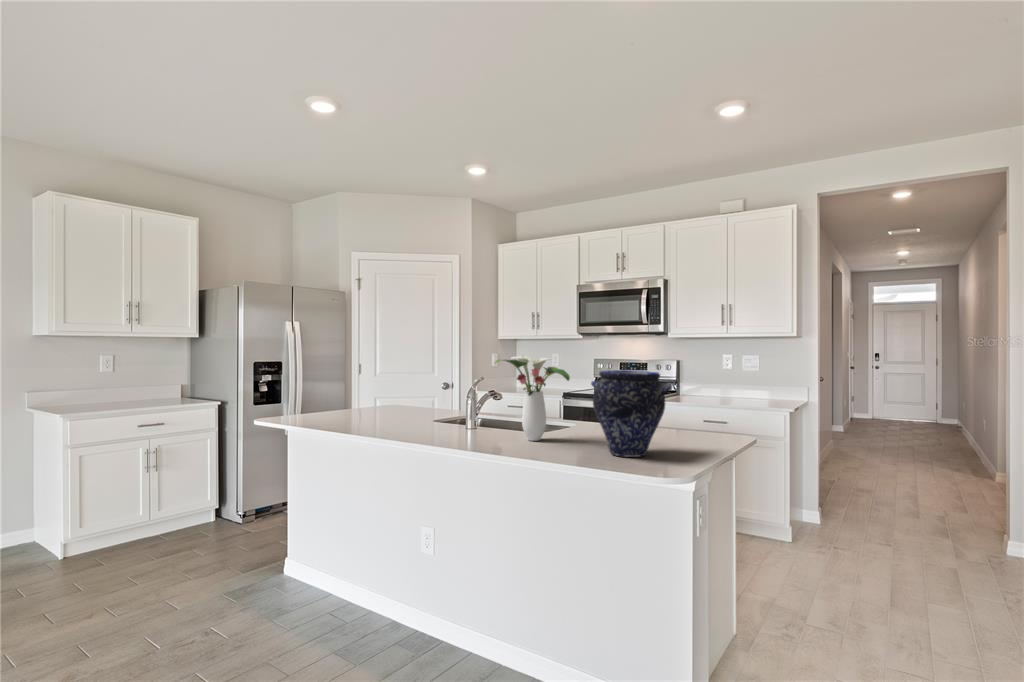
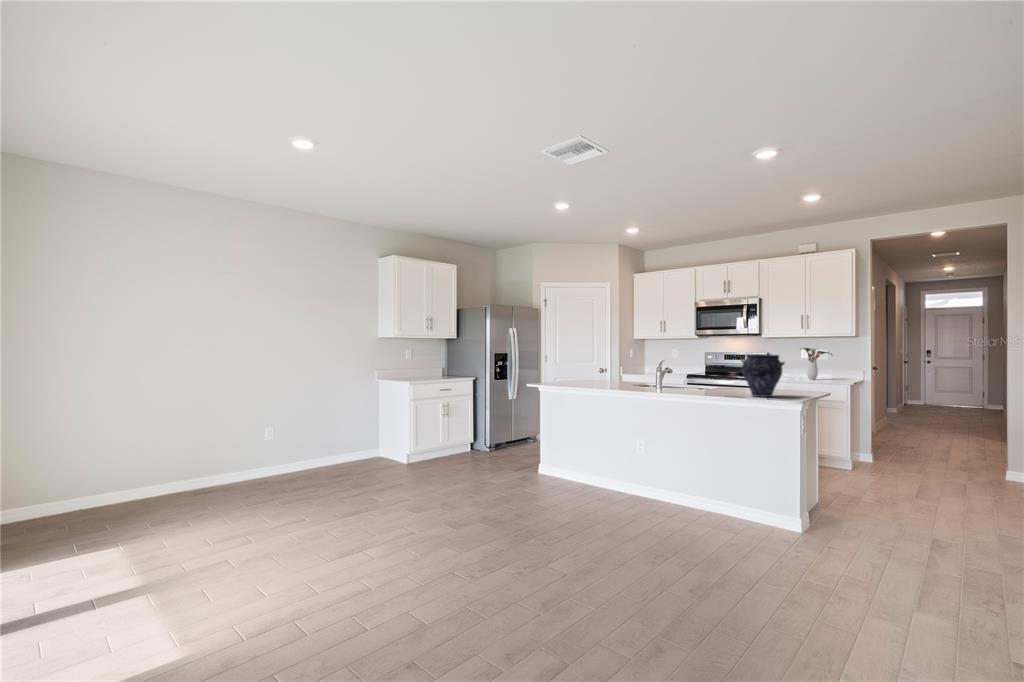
flower arrangement: present [495,356,570,441] -> present [800,347,833,380]

